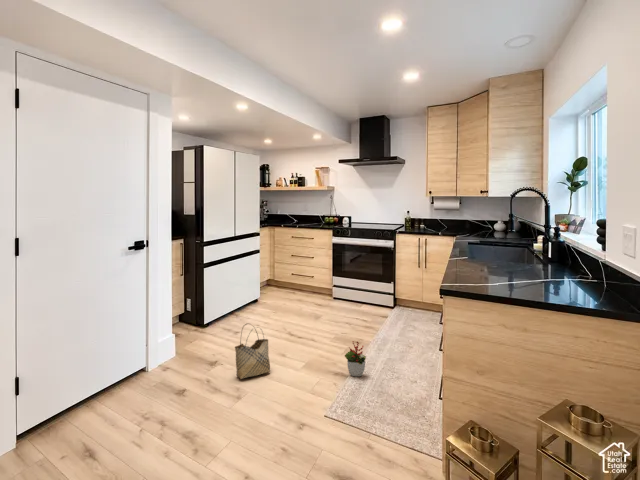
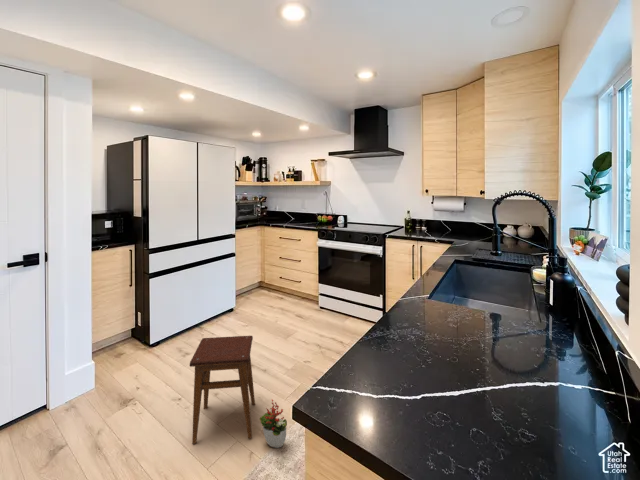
stool: none [286,301,337,378] -> present [190,336,255,444]
woven basket: present [235,324,270,379] -> none [118,365,172,440]

